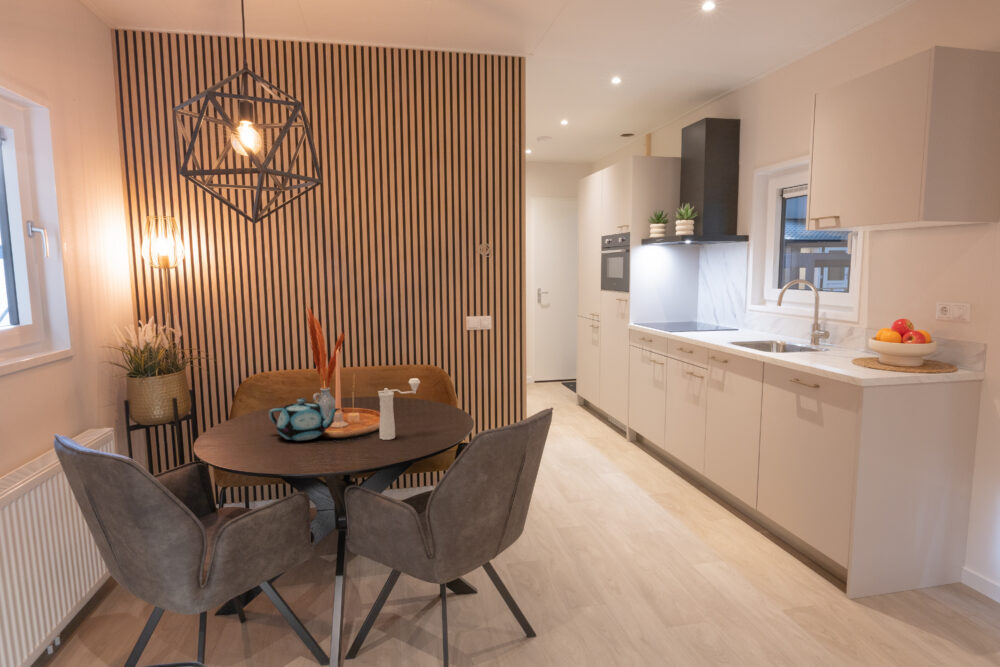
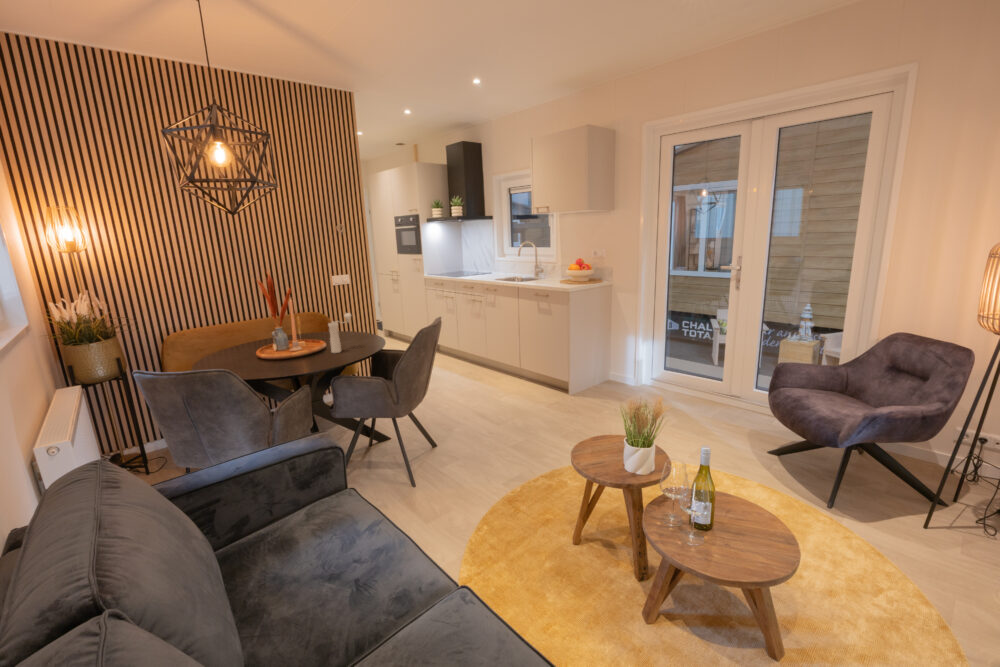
teapot: present [269,398,339,441] -> none [247,335,304,363]

